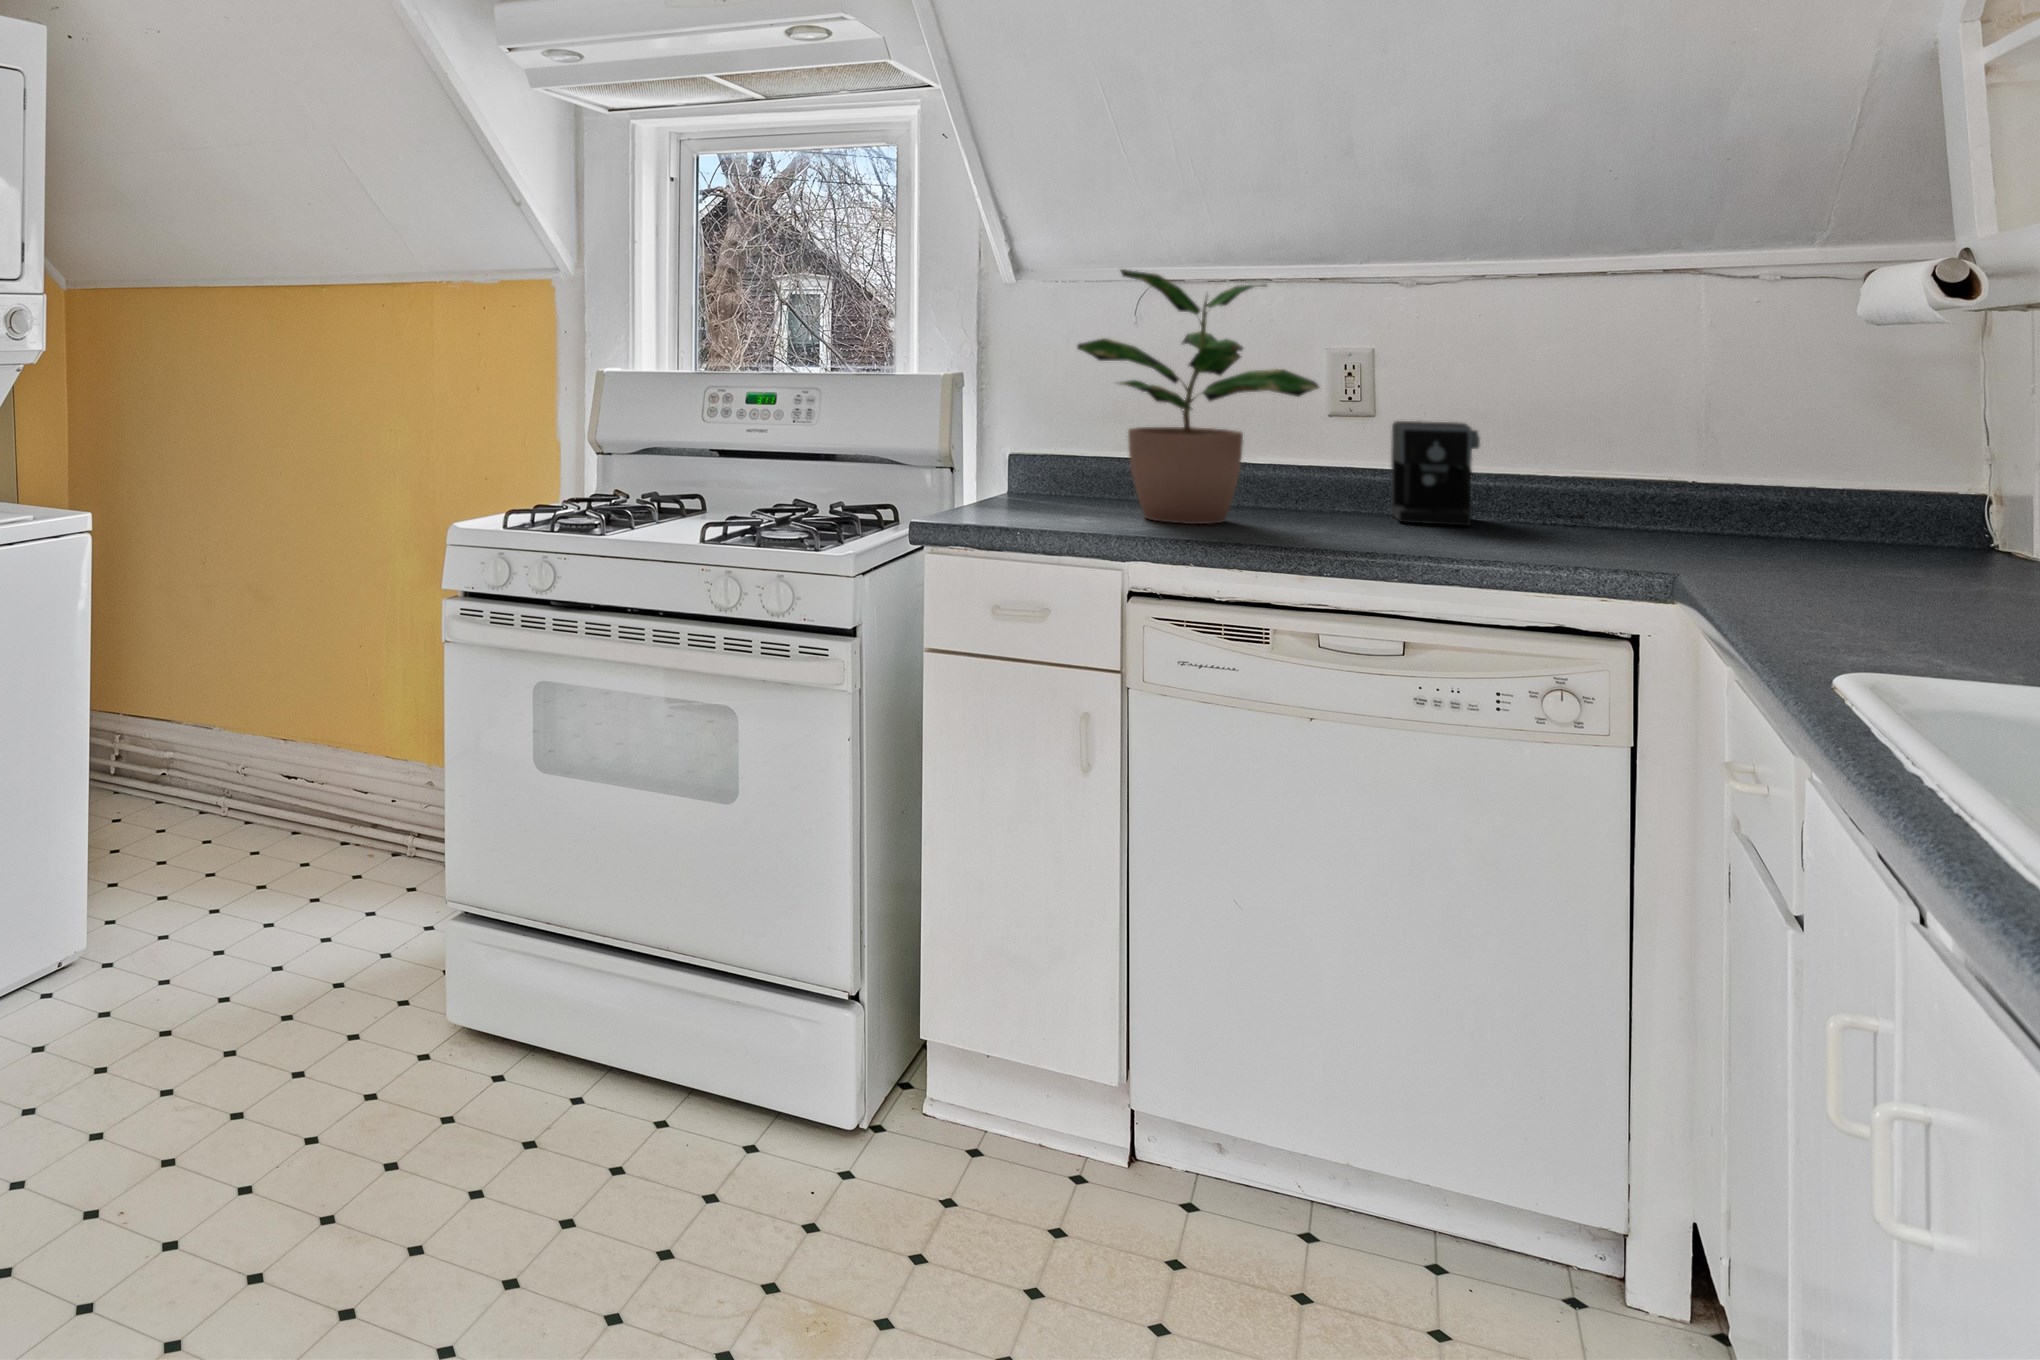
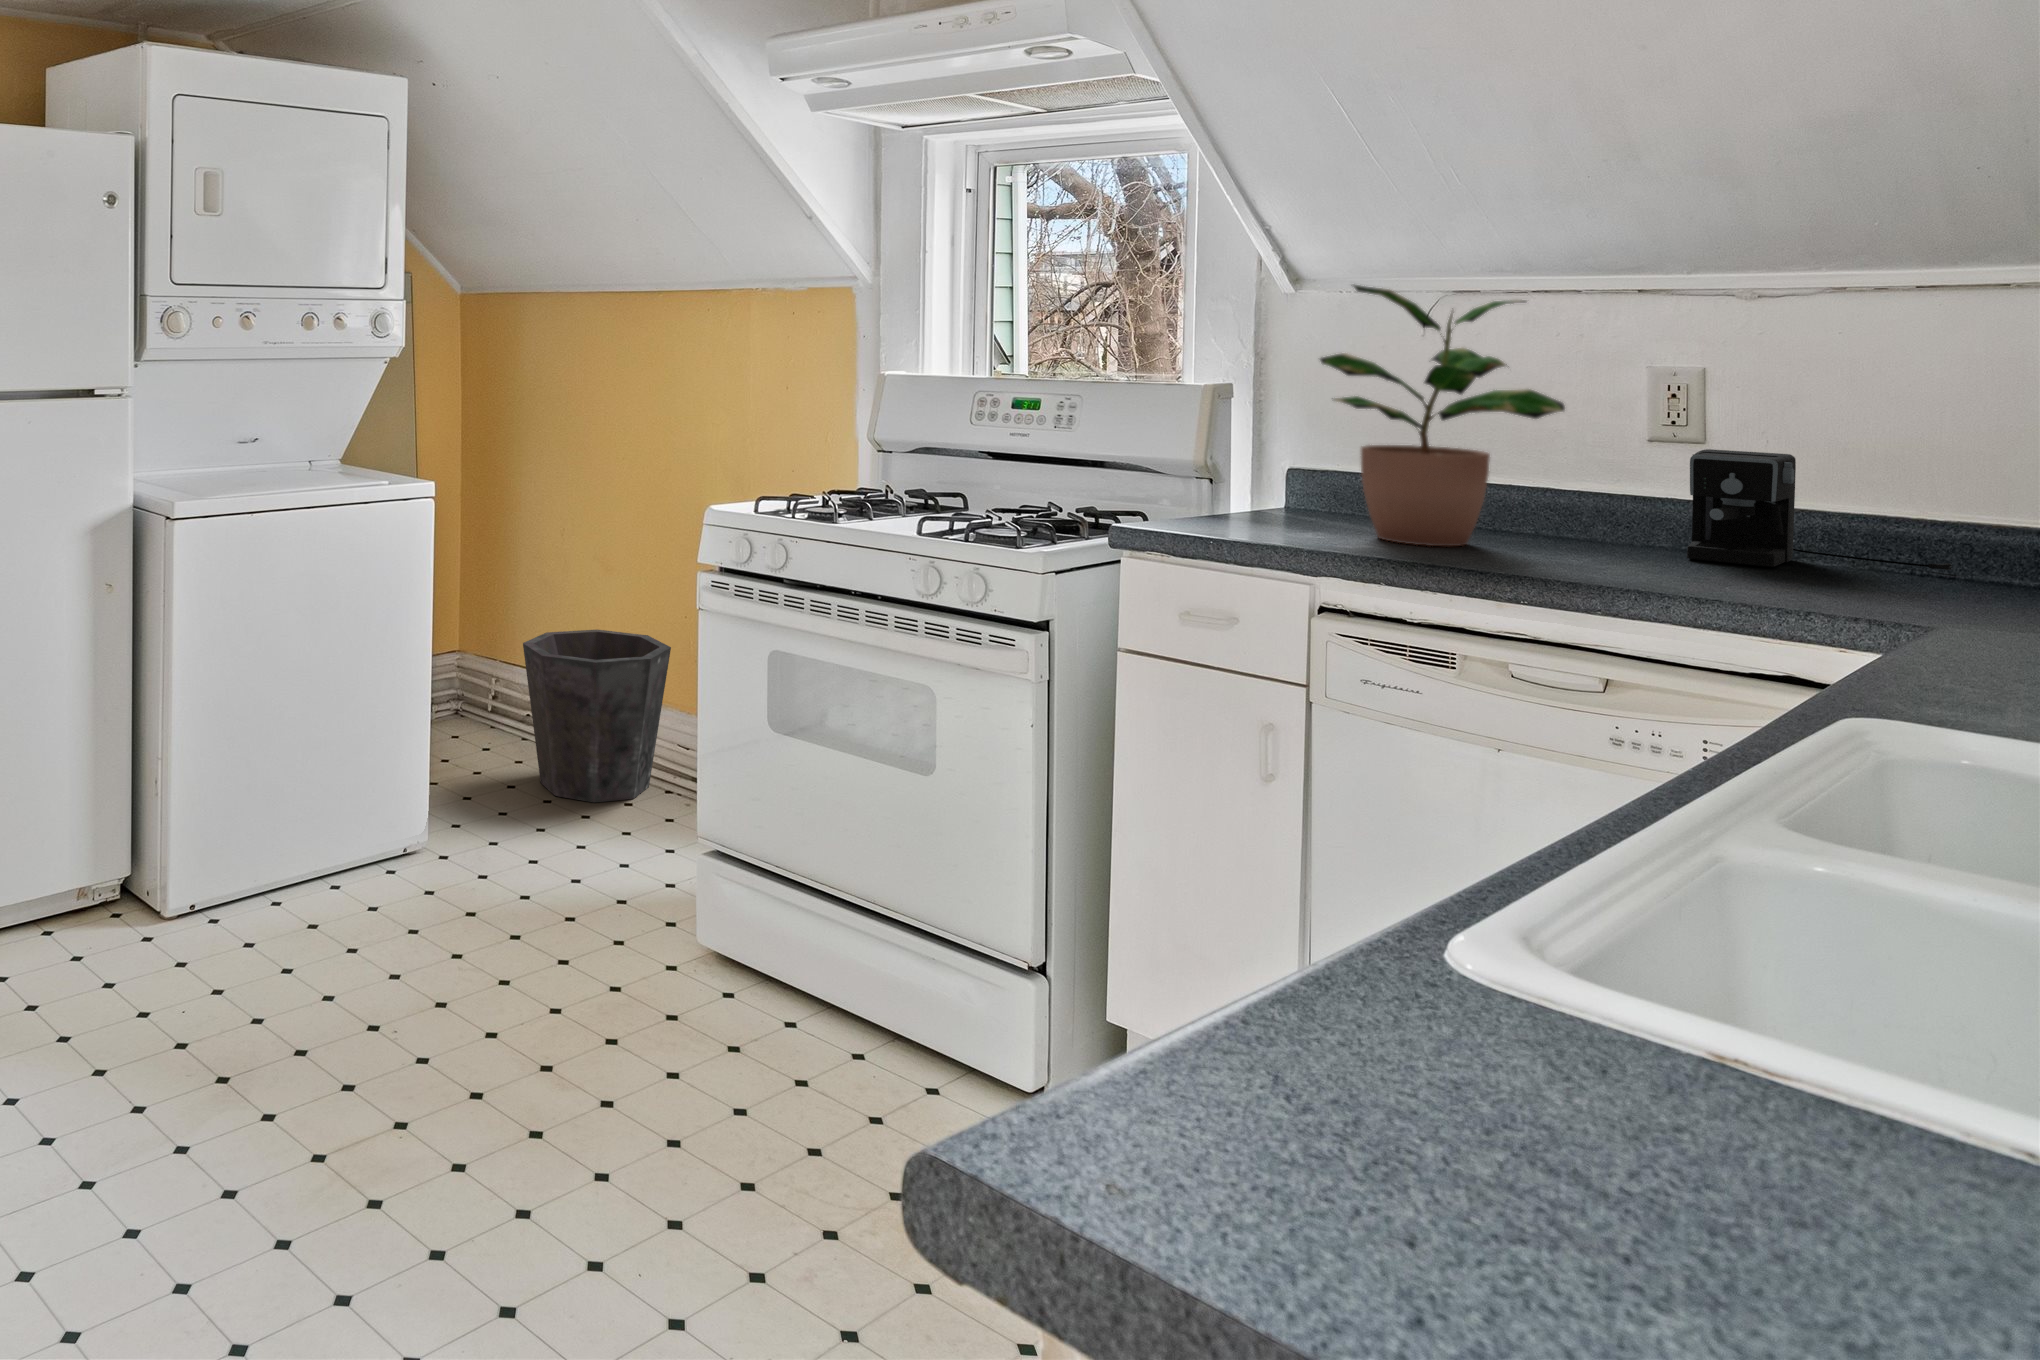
waste bin: none [174,672,347,873] -> present [523,630,671,803]

